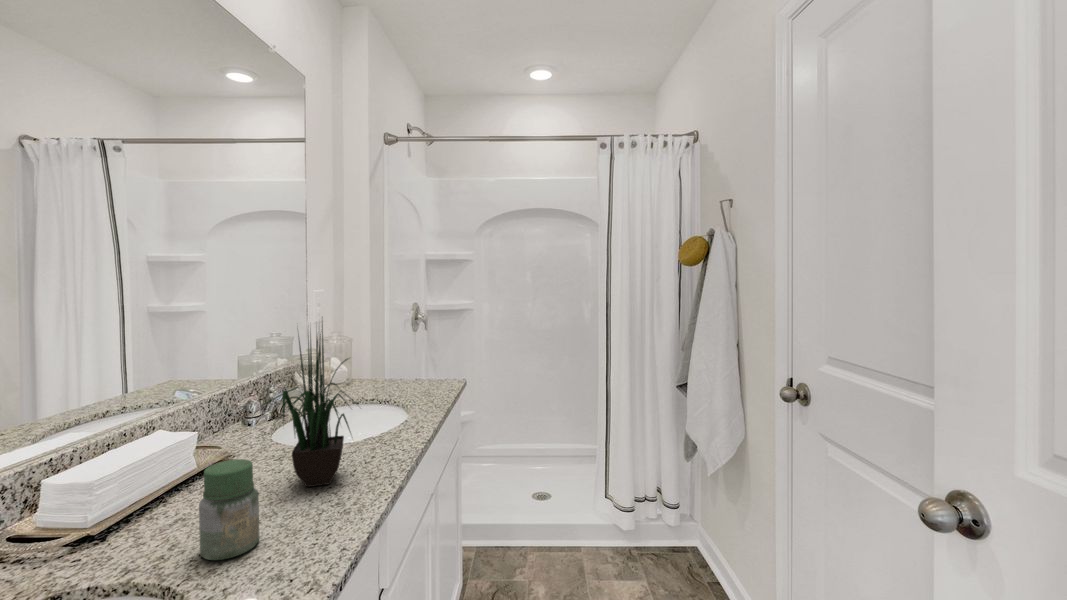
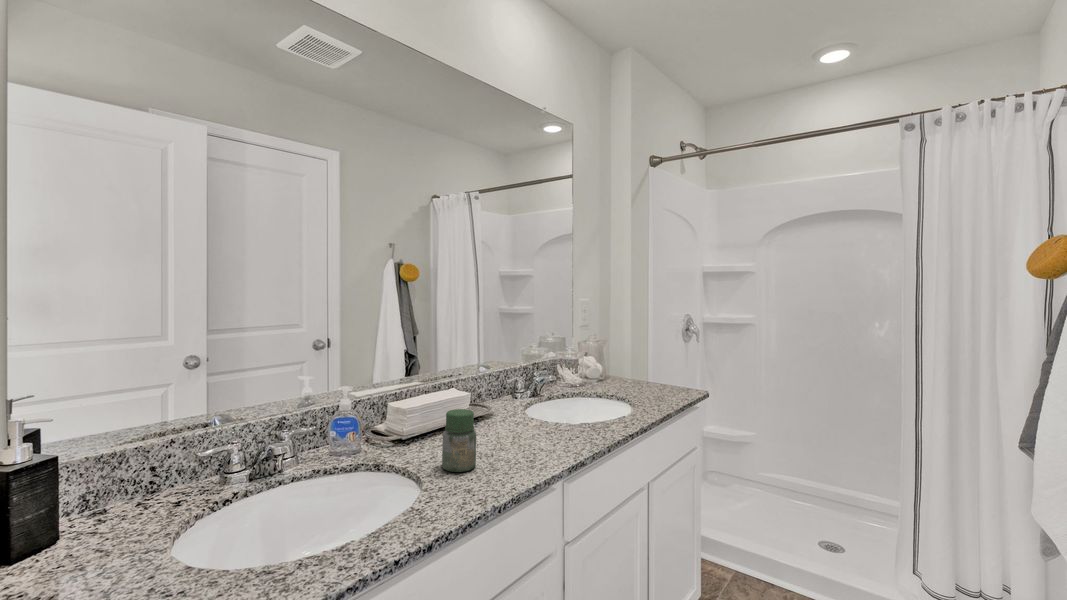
potted plant: present [265,324,351,487] -> none [492,306,566,447]

